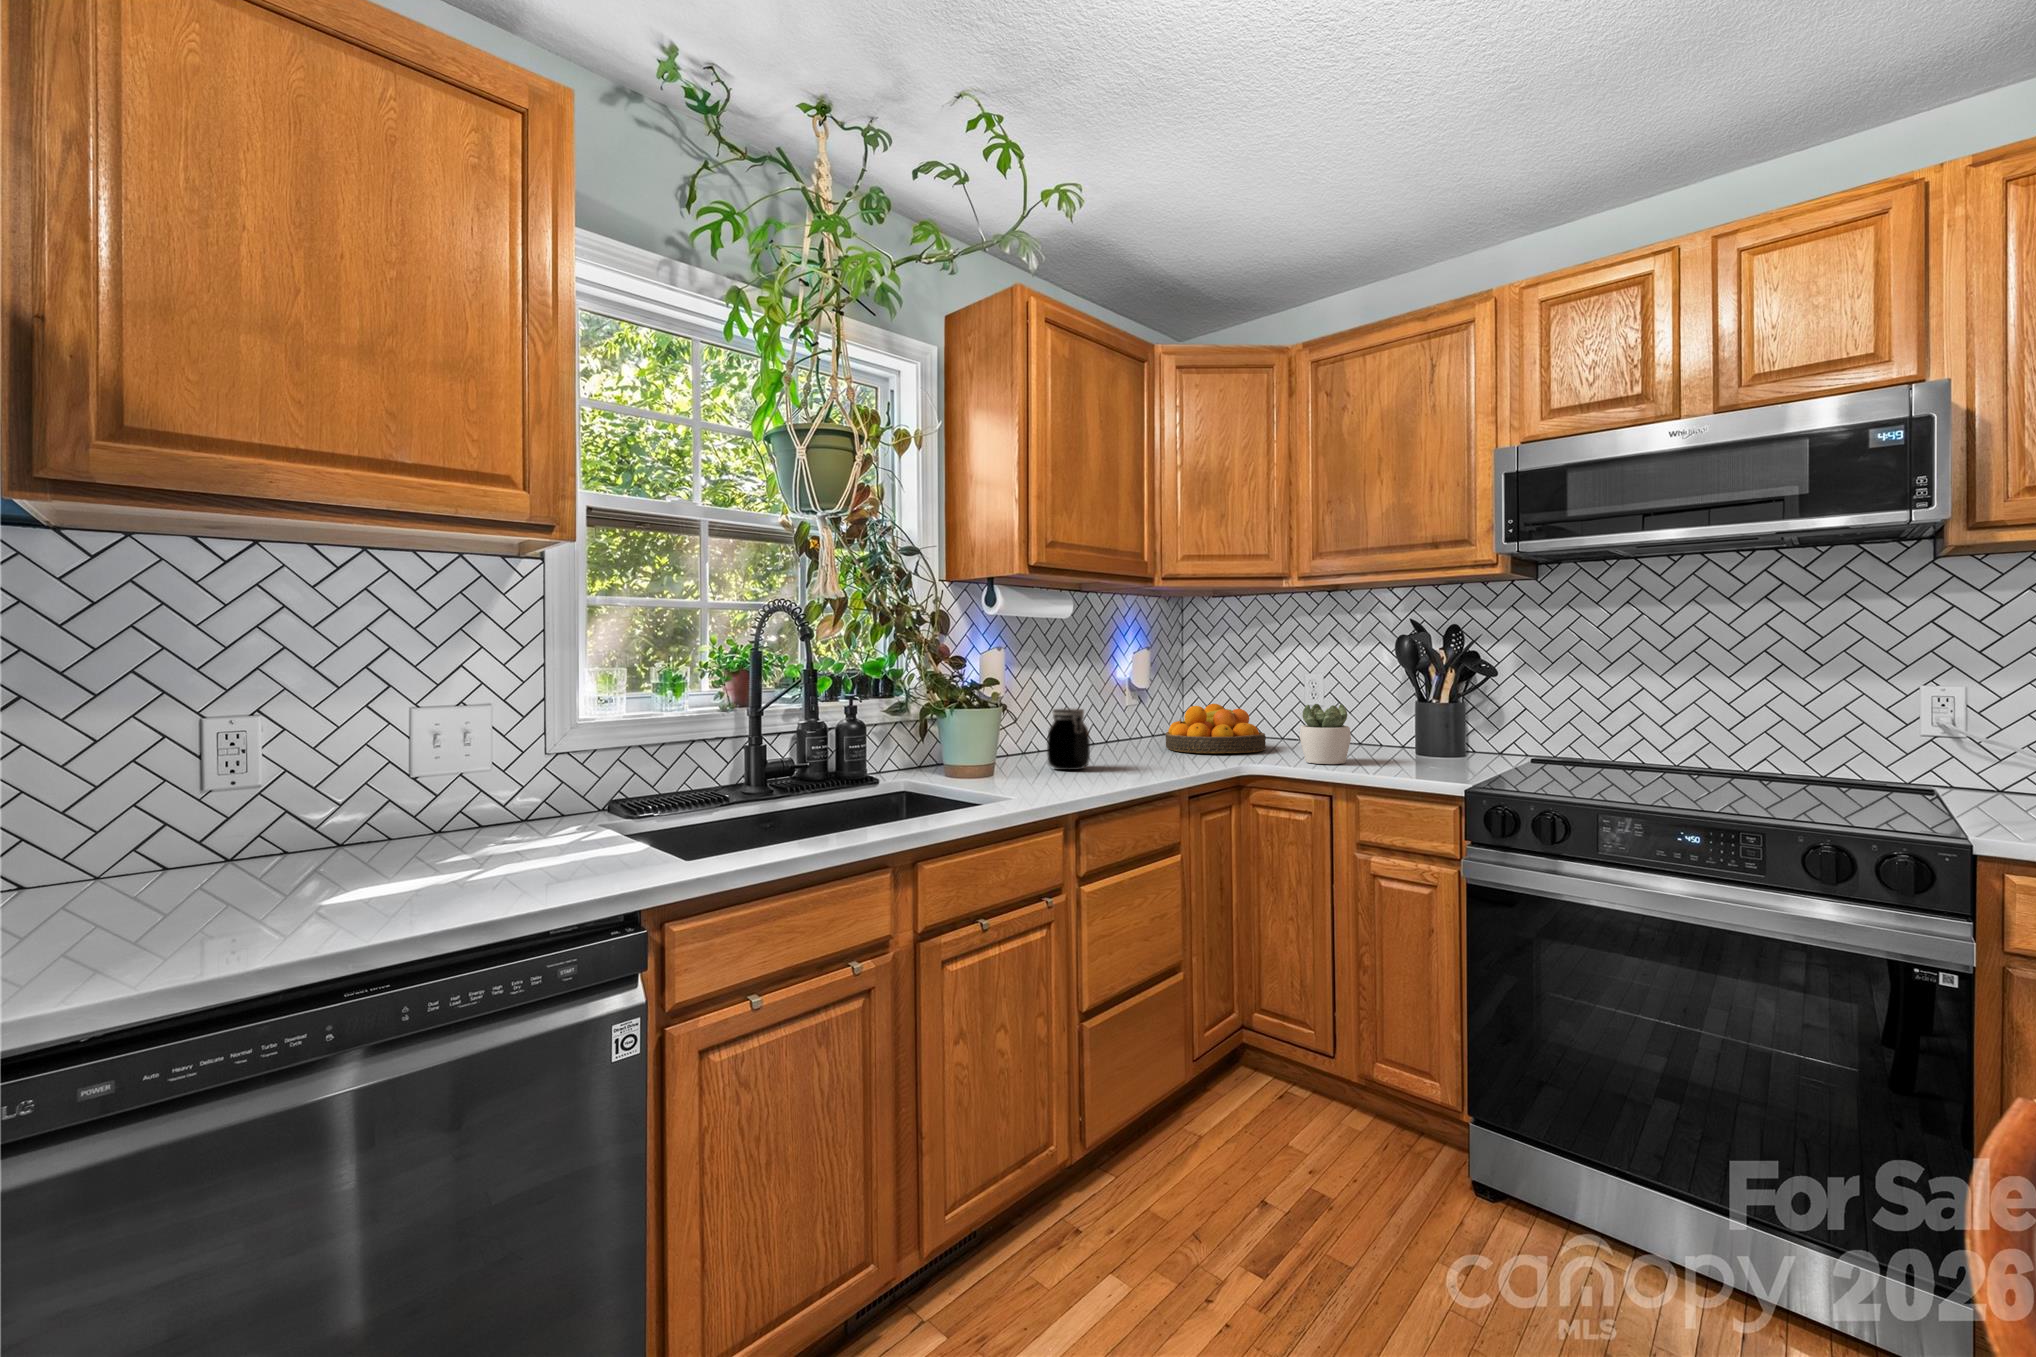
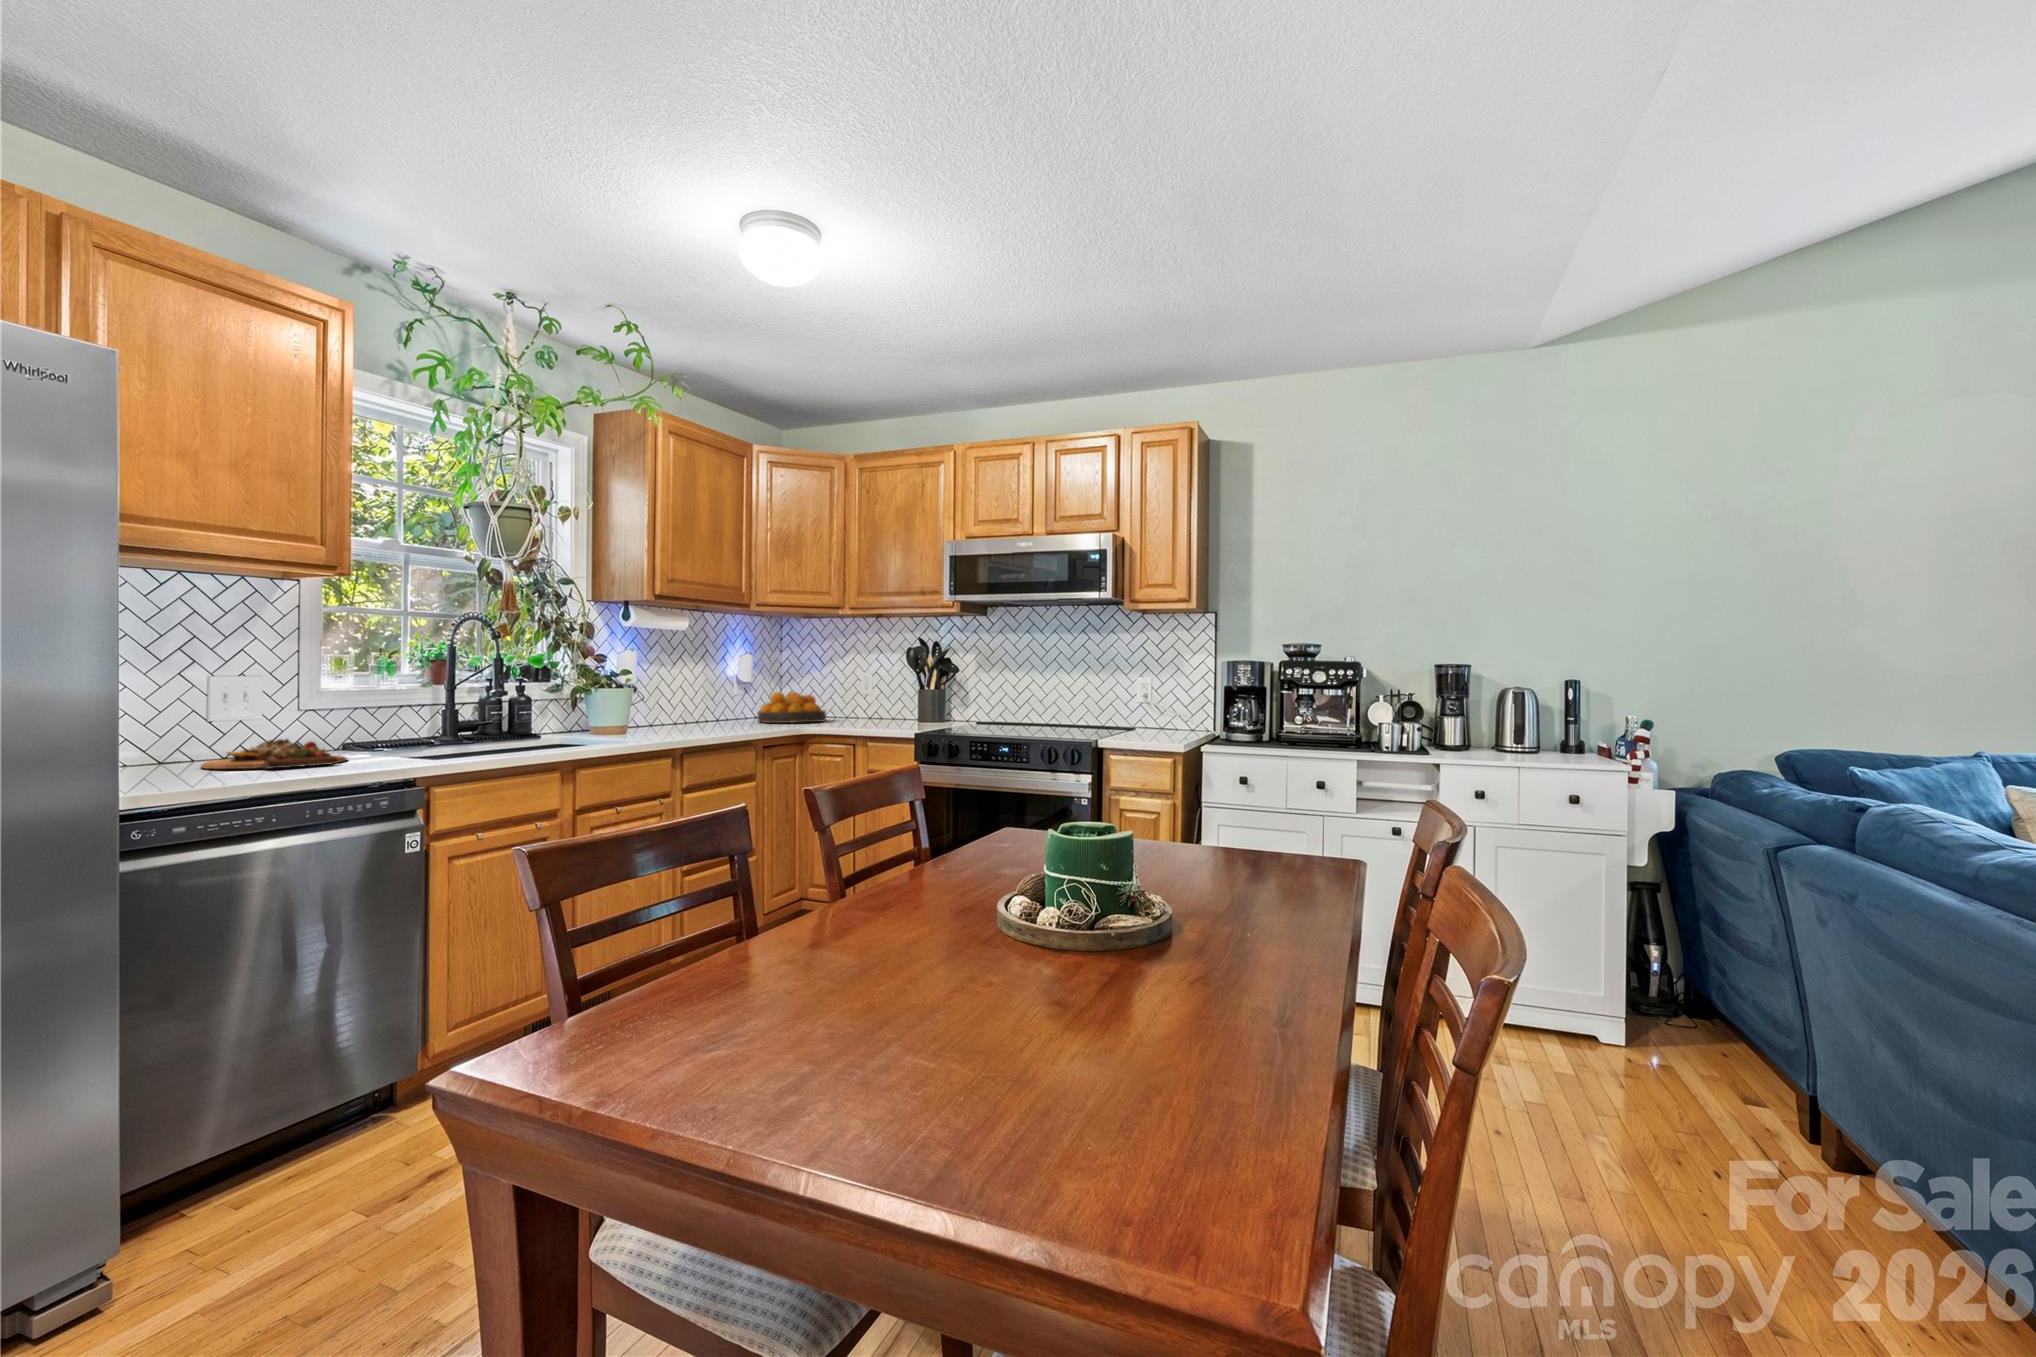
succulent plant: present [1300,704,1351,764] -> none [841,689,871,725]
jar: present [1047,709,1090,770] -> none [667,691,698,731]
cutting board: none [347,817,569,889] -> present [201,739,348,769]

